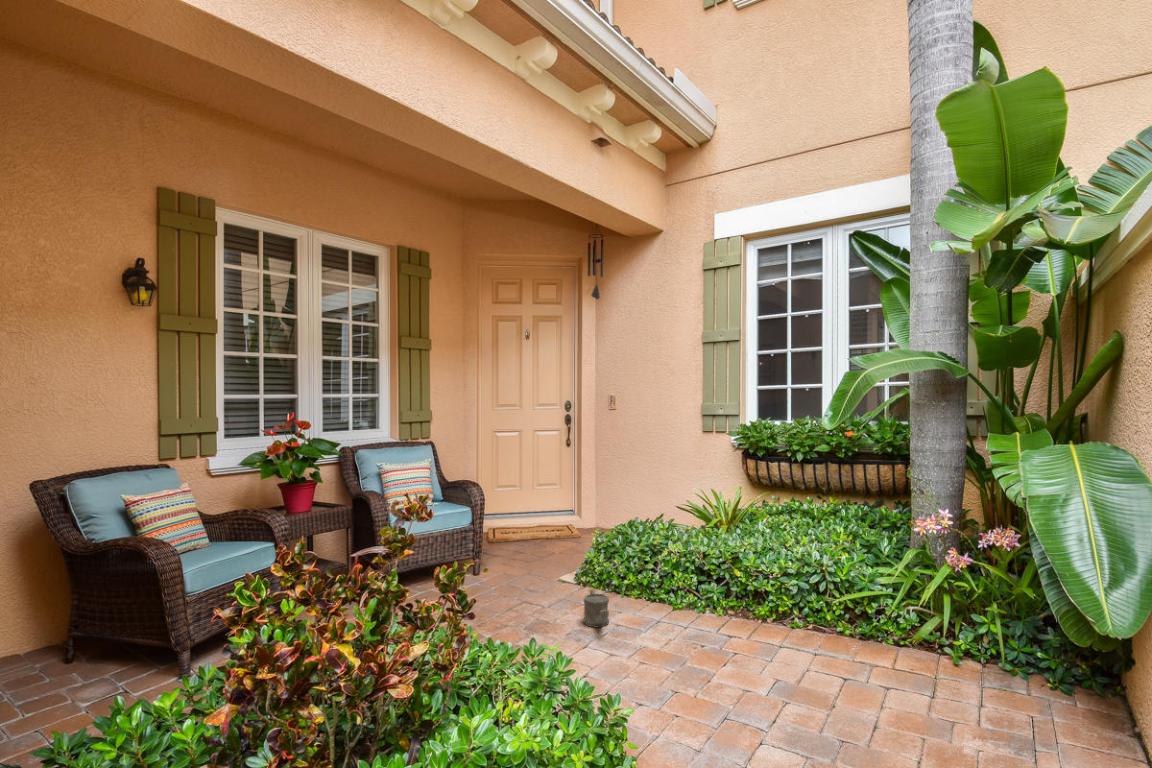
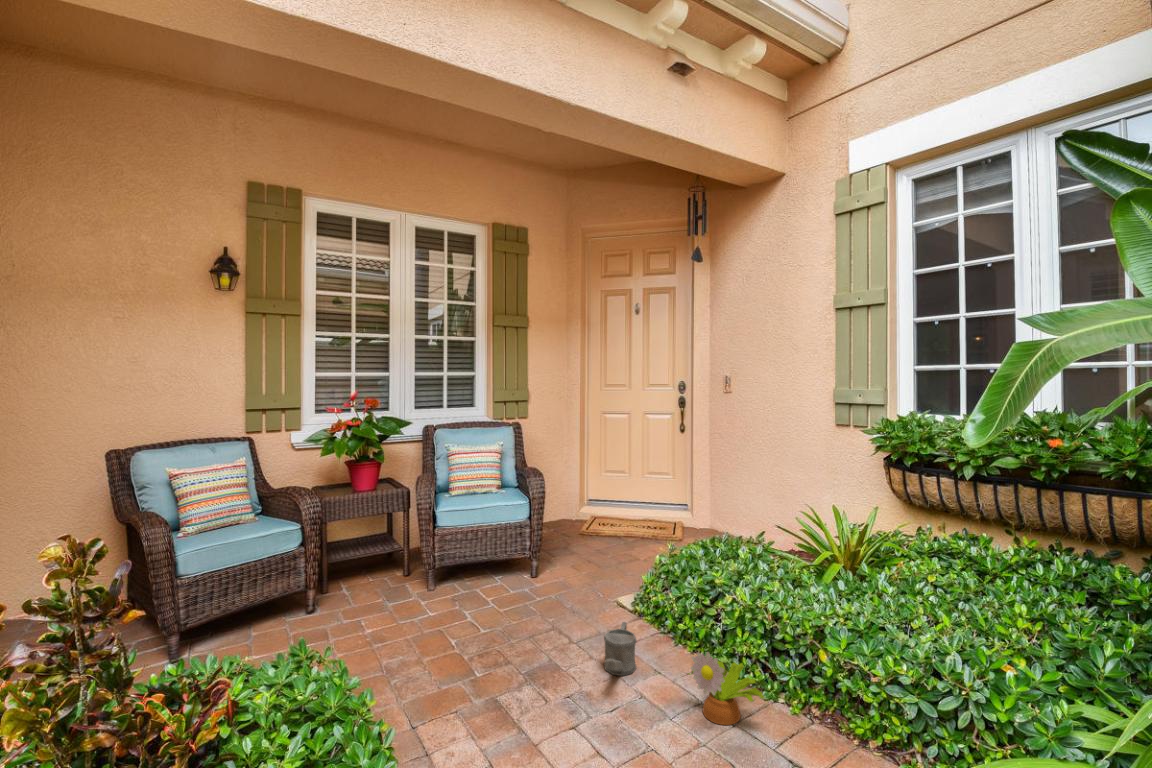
decorative plant: none [657,588,714,639] -> present [688,652,764,725]

